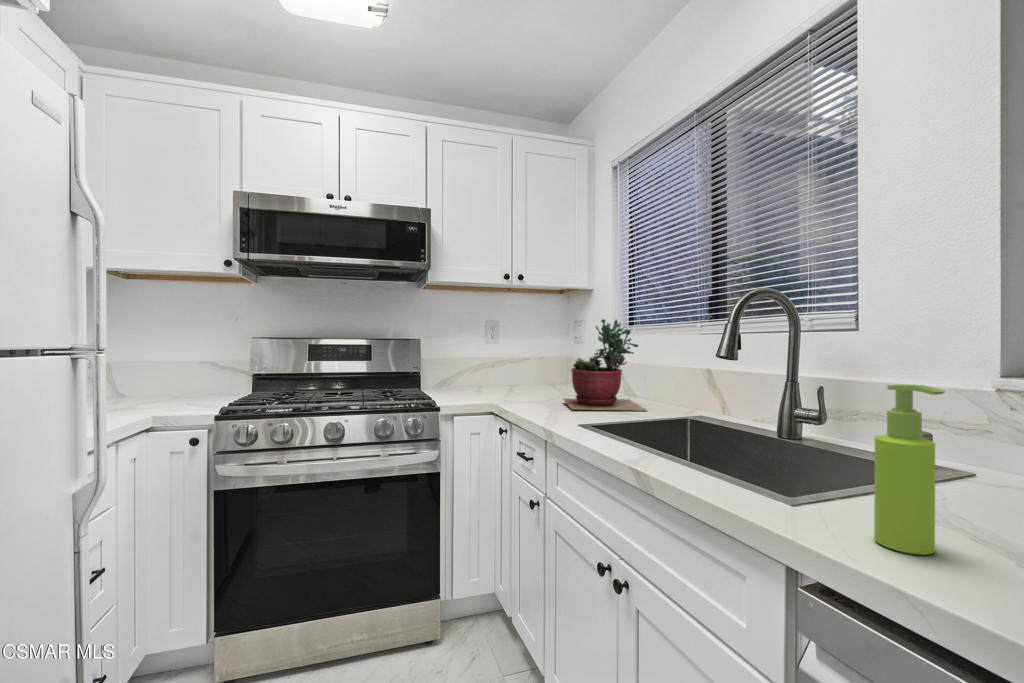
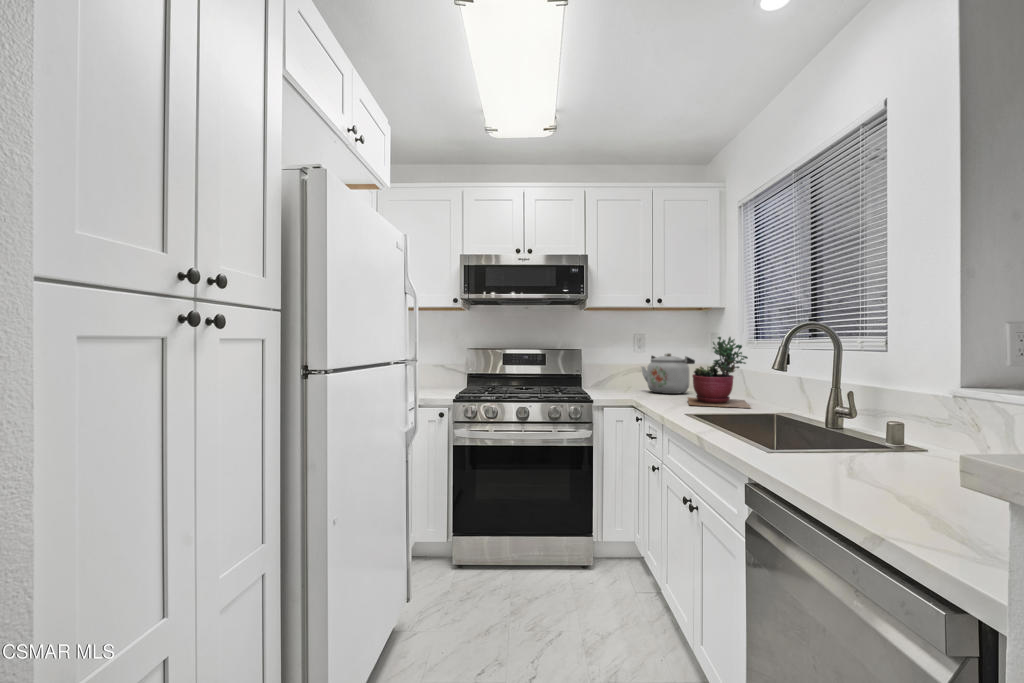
kettle: none [496,343,560,394] -> present [641,353,695,394]
soap dispenser: present [874,385,945,555] -> none [781,386,806,465]

